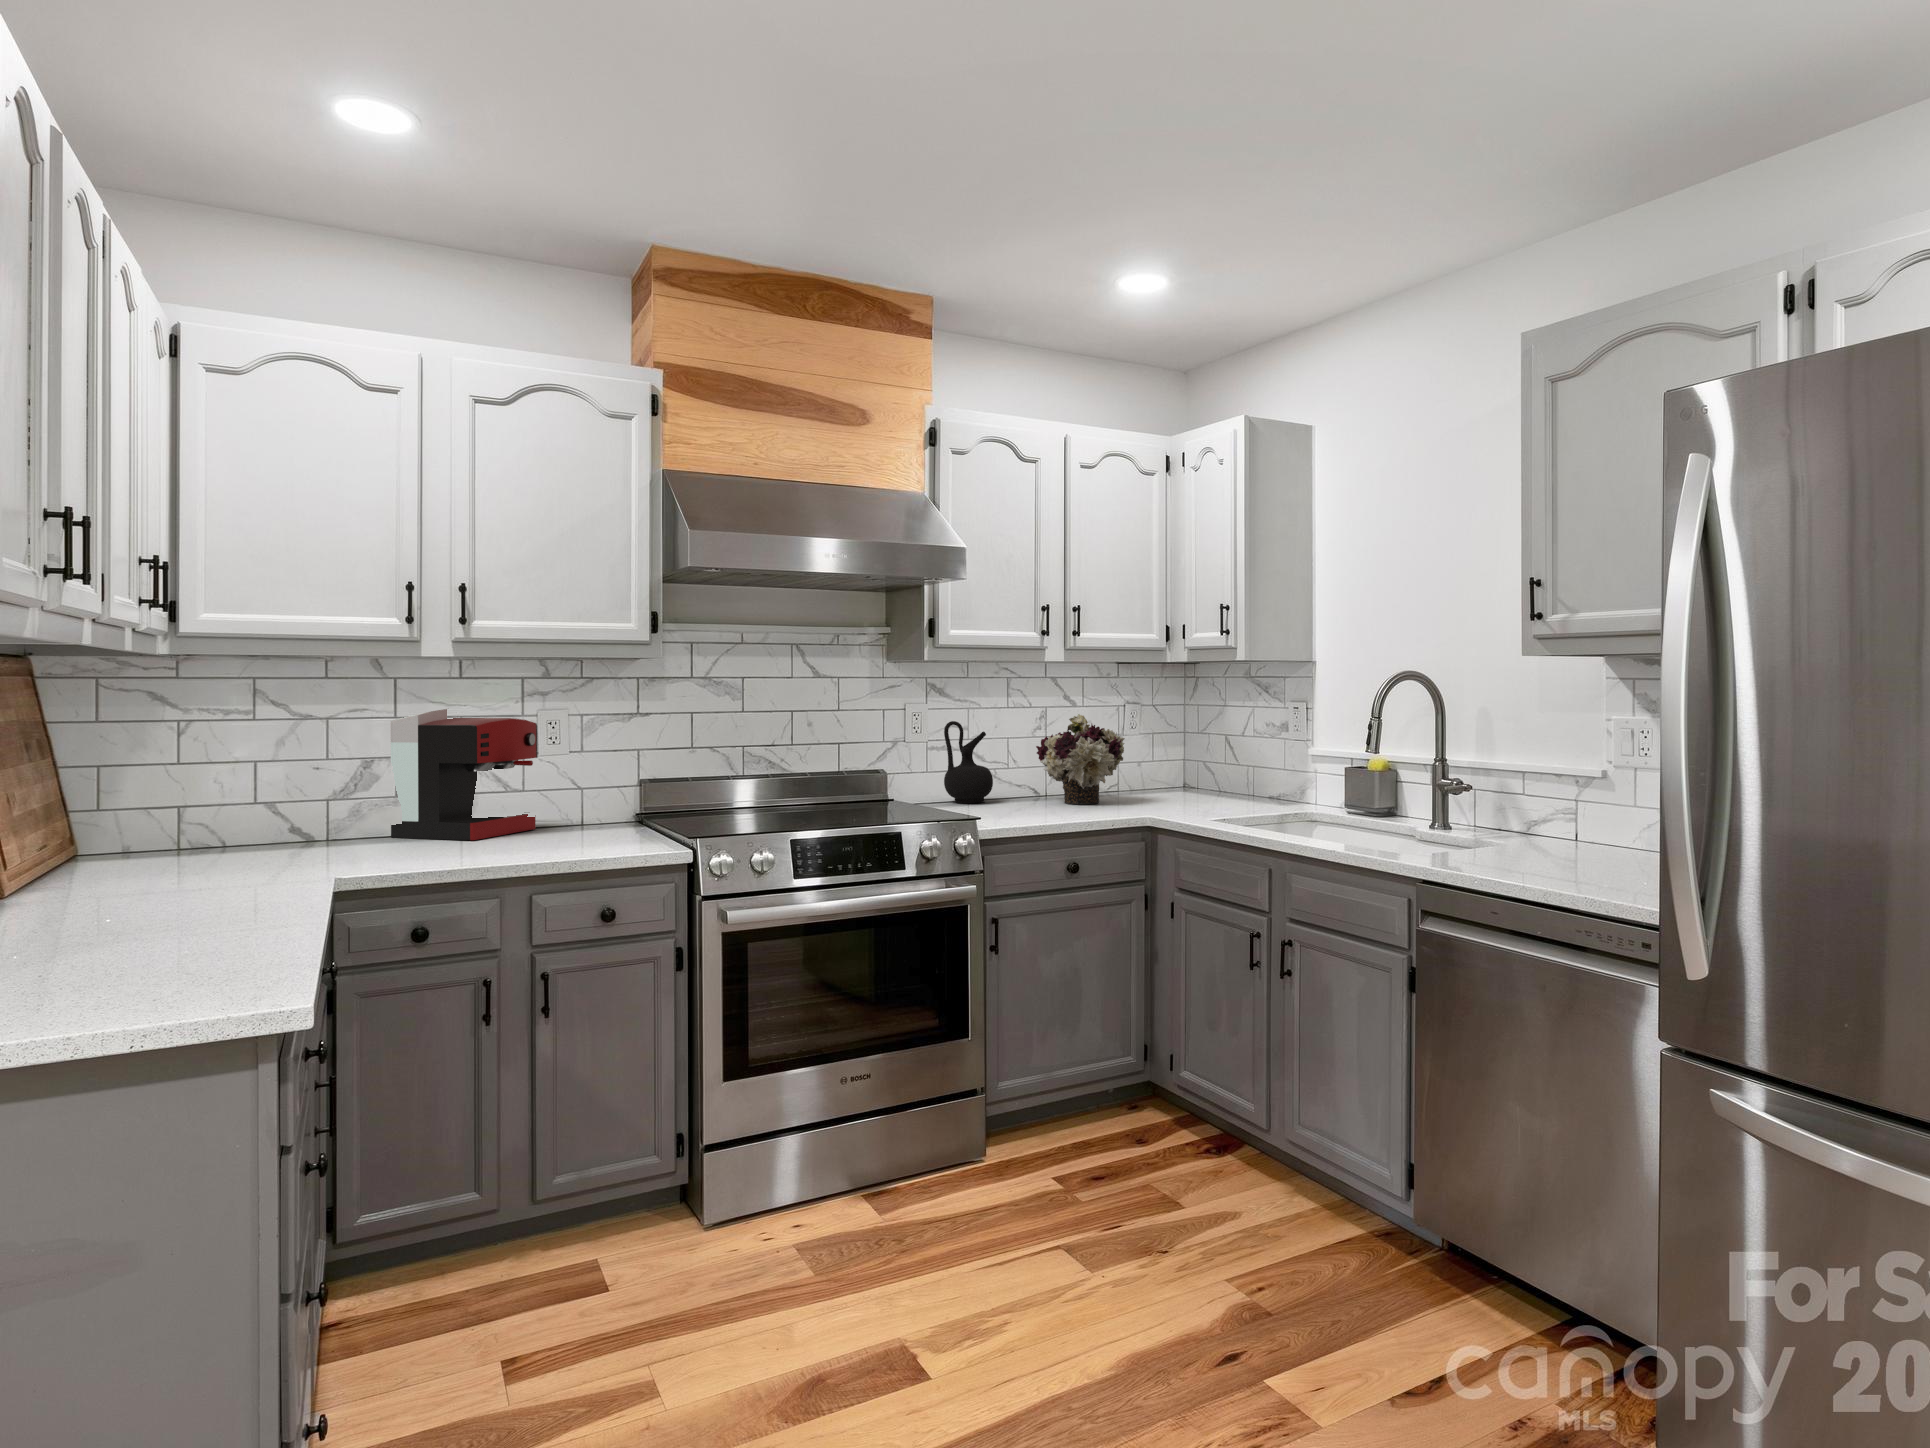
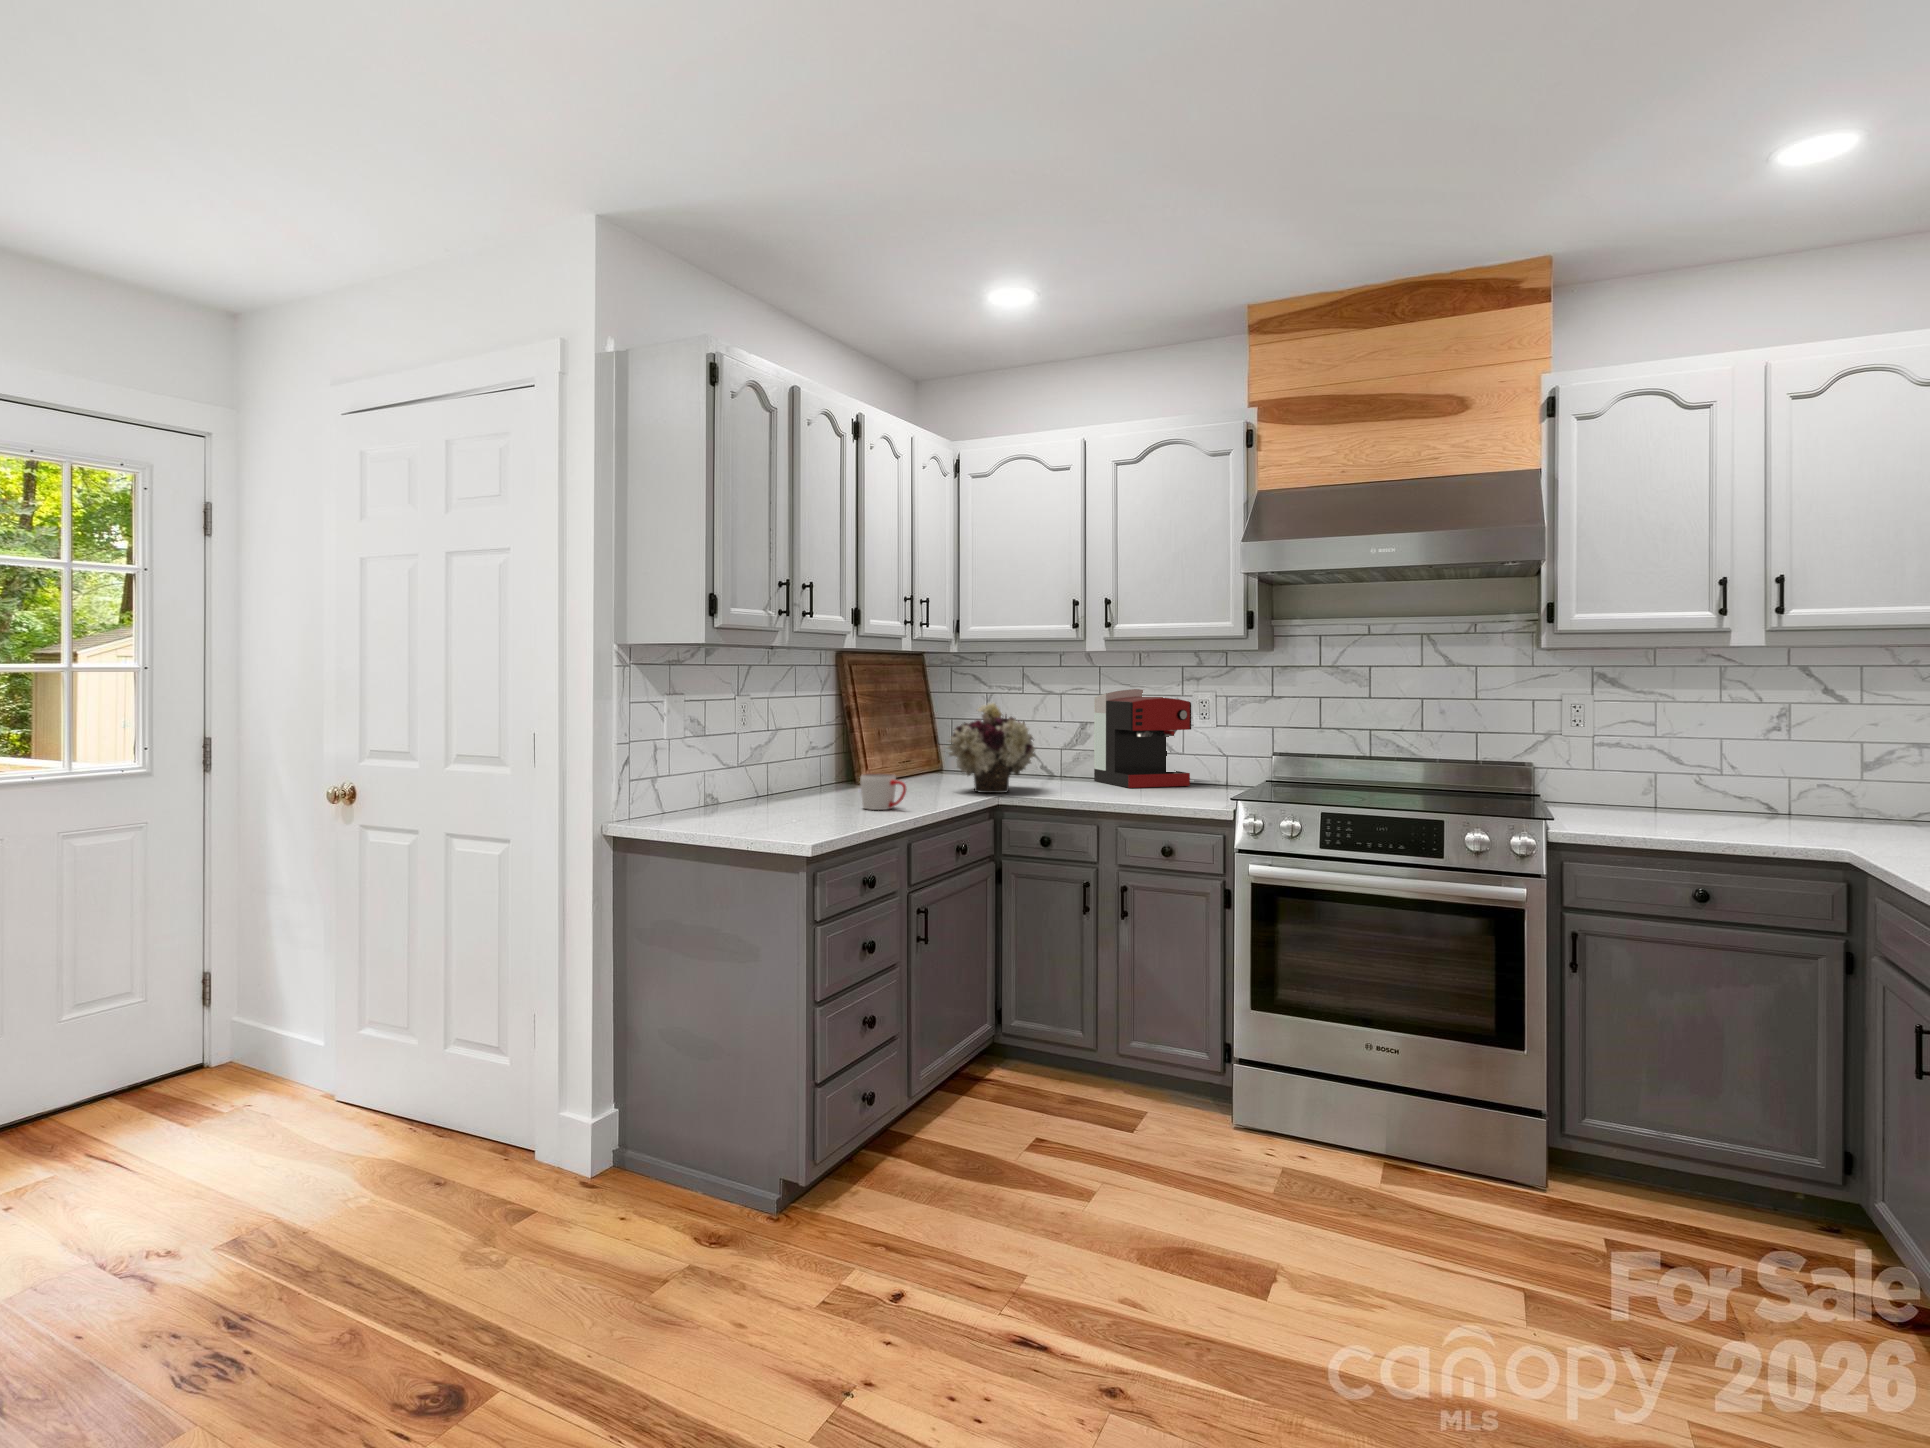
flower arrangement: present [1036,714,1125,805] -> present [946,703,1035,793]
ceramic jug: present [944,721,993,803] -> none [1610,716,1677,810]
mug: none [140,862,252,930] -> present [860,773,907,810]

